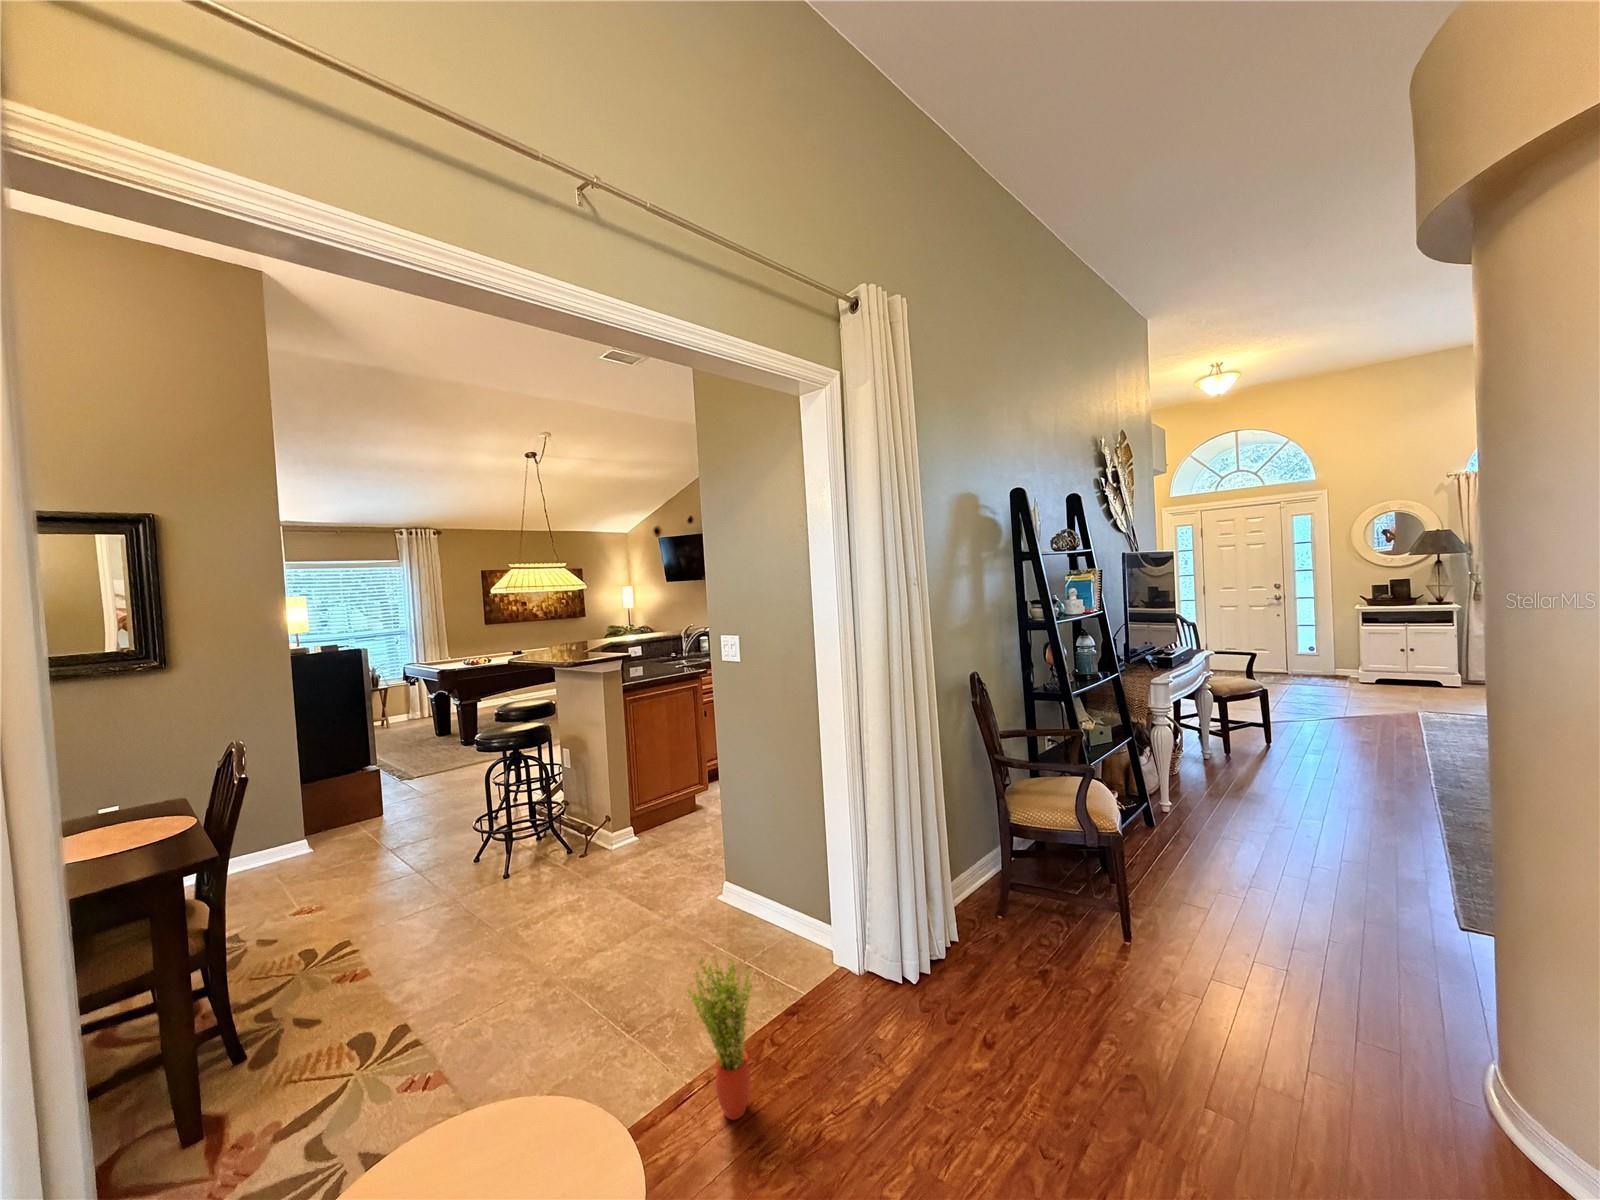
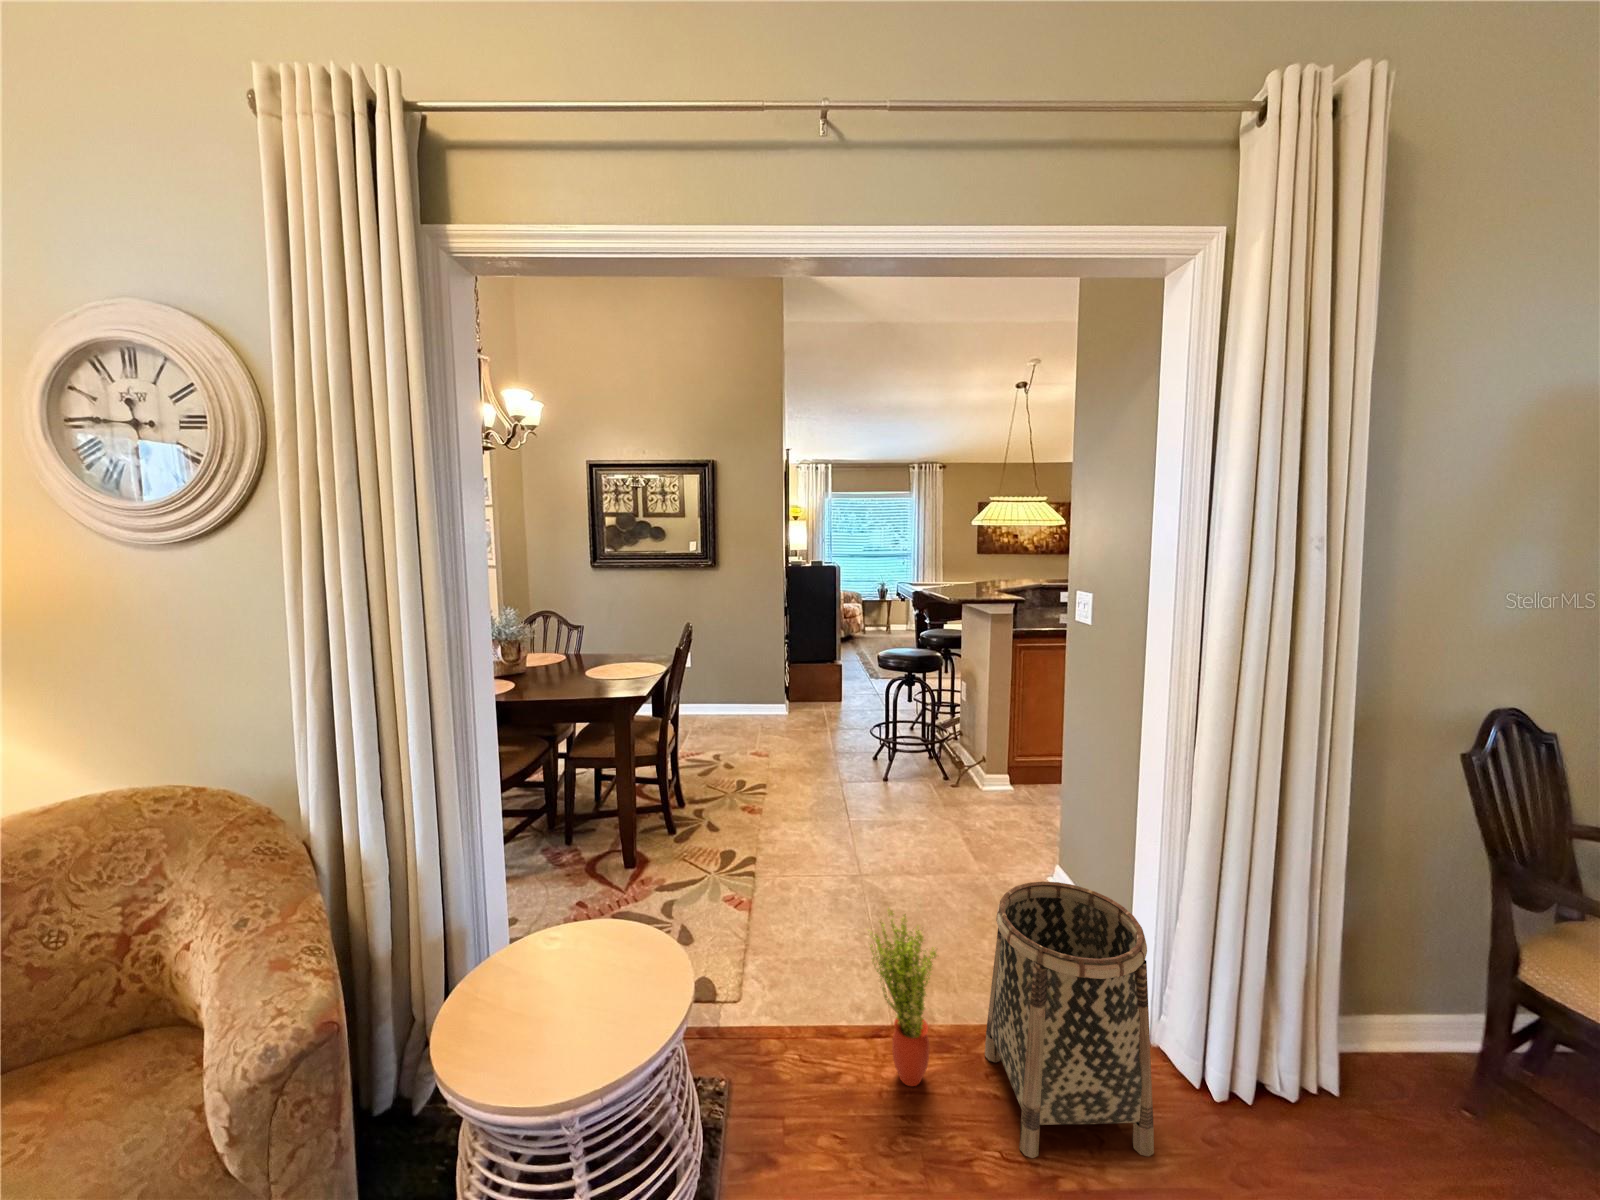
basket: none [771,869,905,1099] -> present [985,881,1154,1158]

